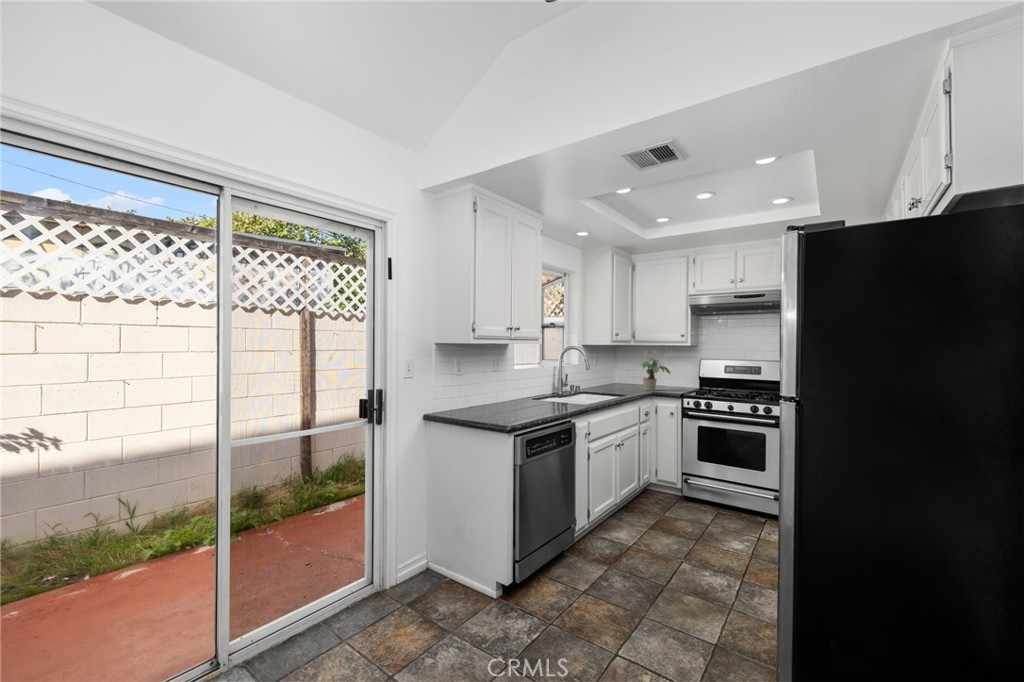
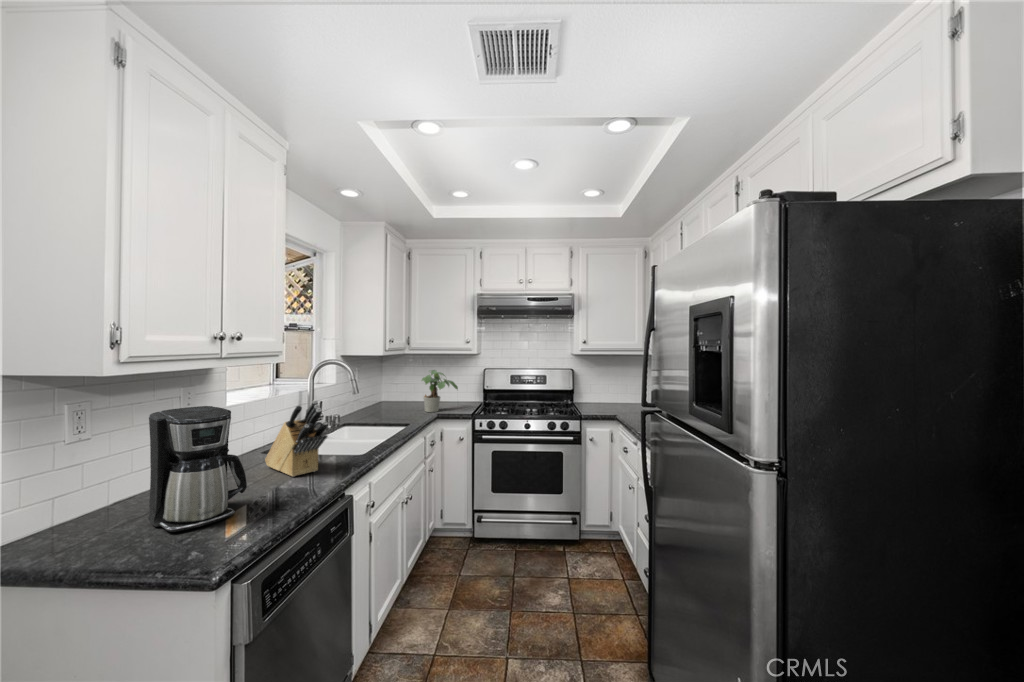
coffee maker: none [484,362,523,417] -> present [148,406,247,532]
knife block: none [532,365,564,409] -> present [265,400,328,477]

